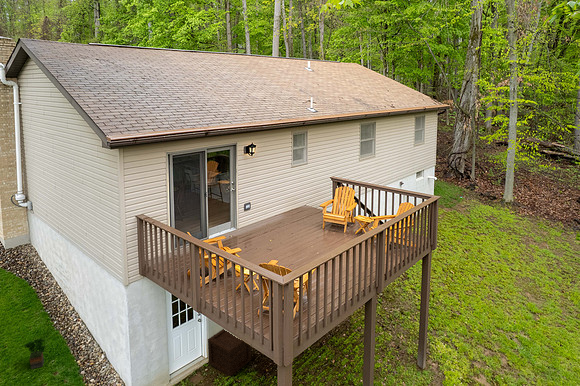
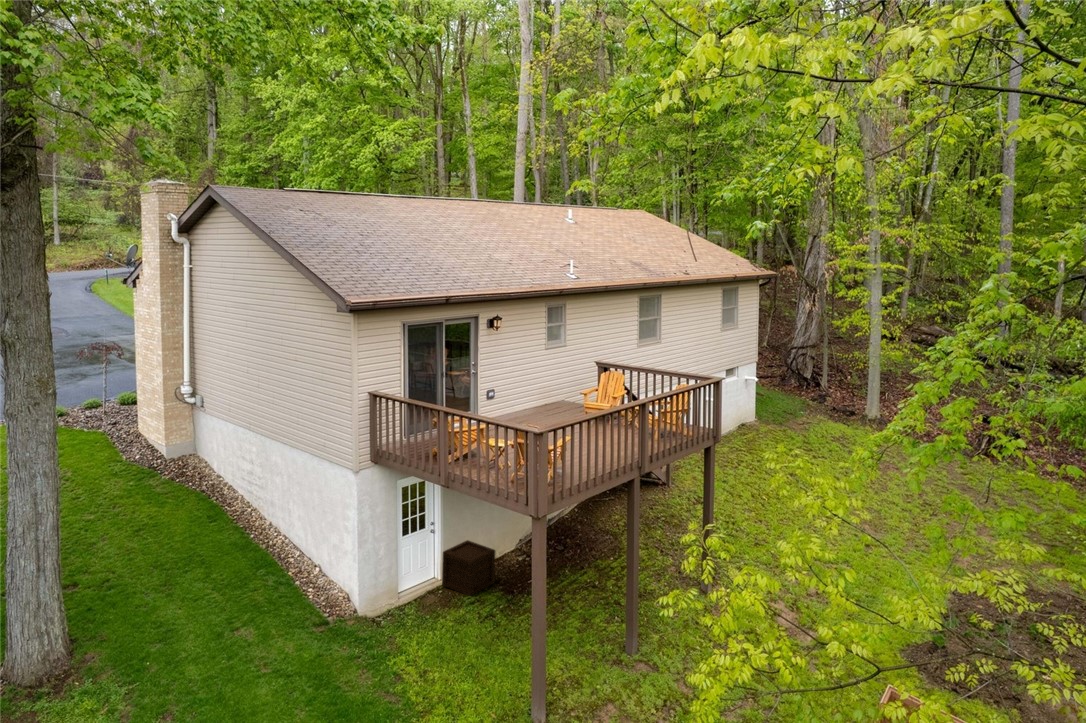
potted tree: present [24,339,46,369] -> none [228,543,252,579]

